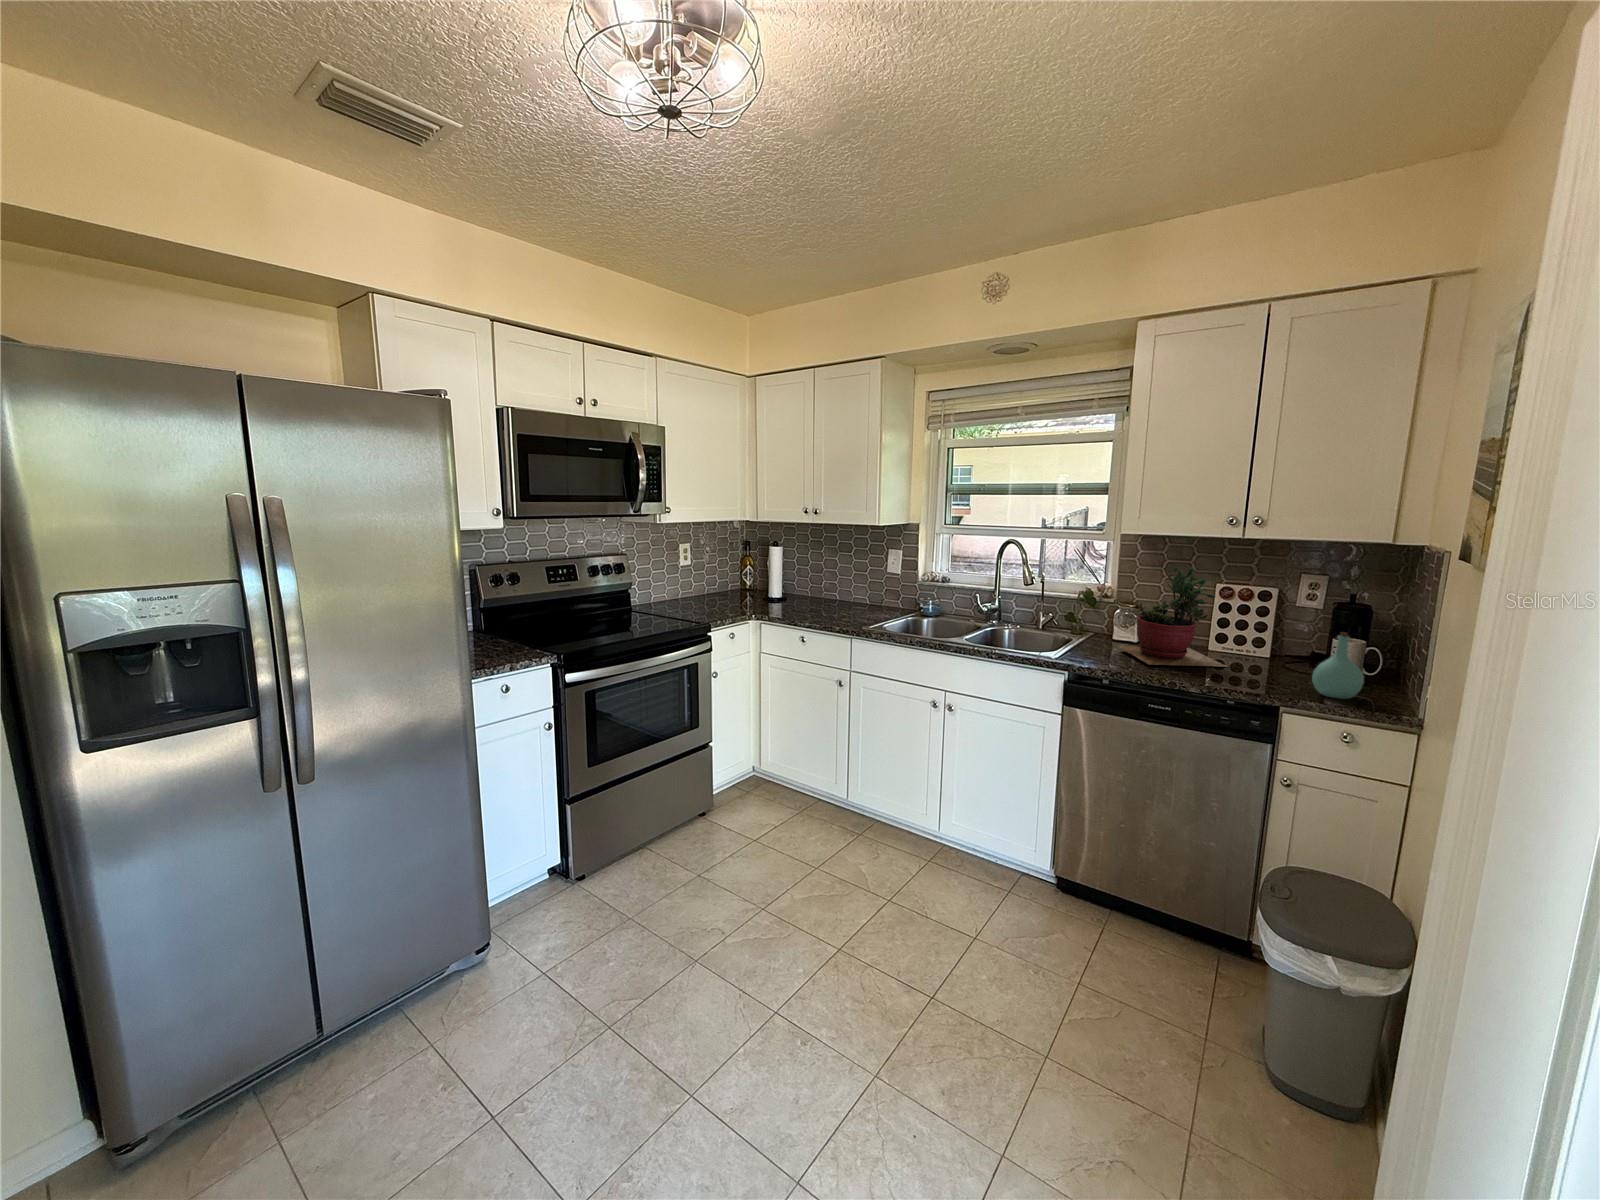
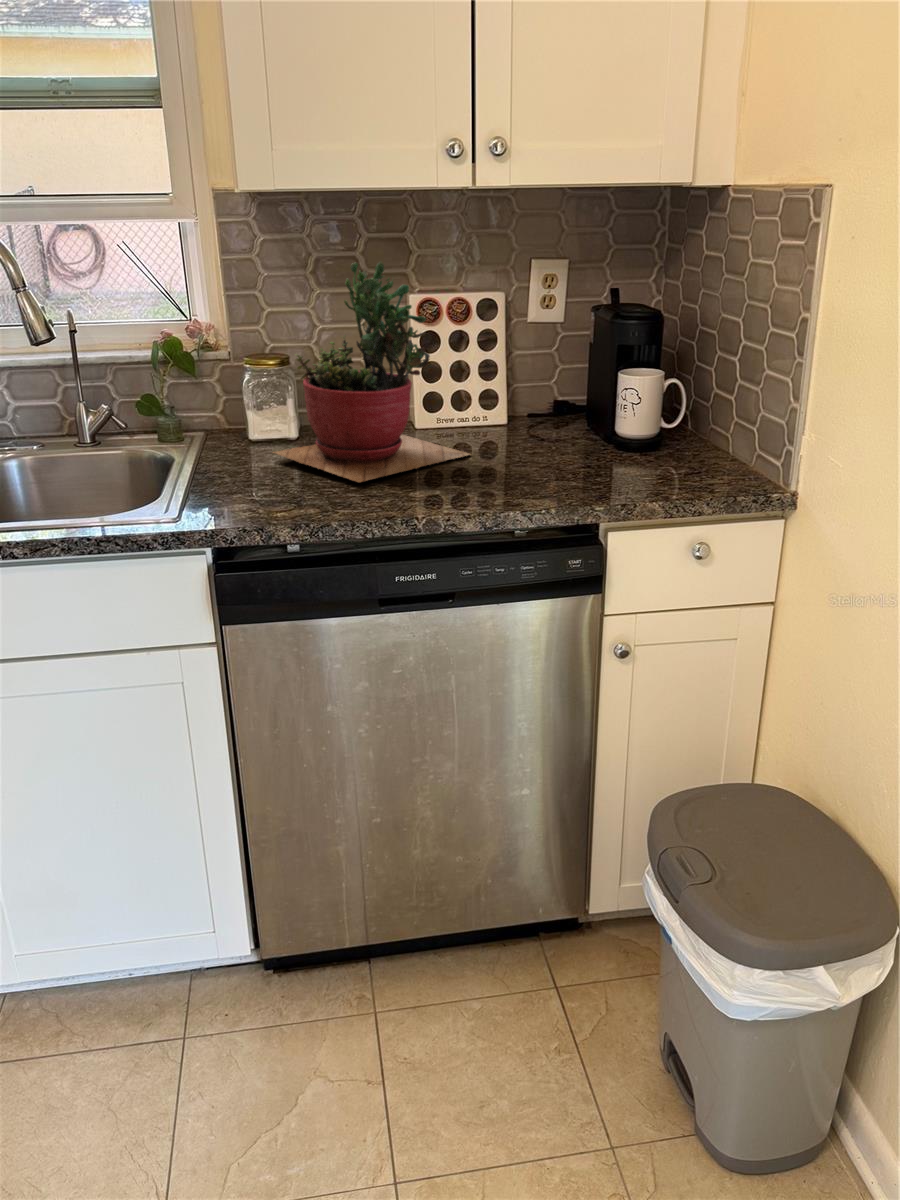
bottle: present [1312,632,1364,699] -> none [619,357,692,478]

